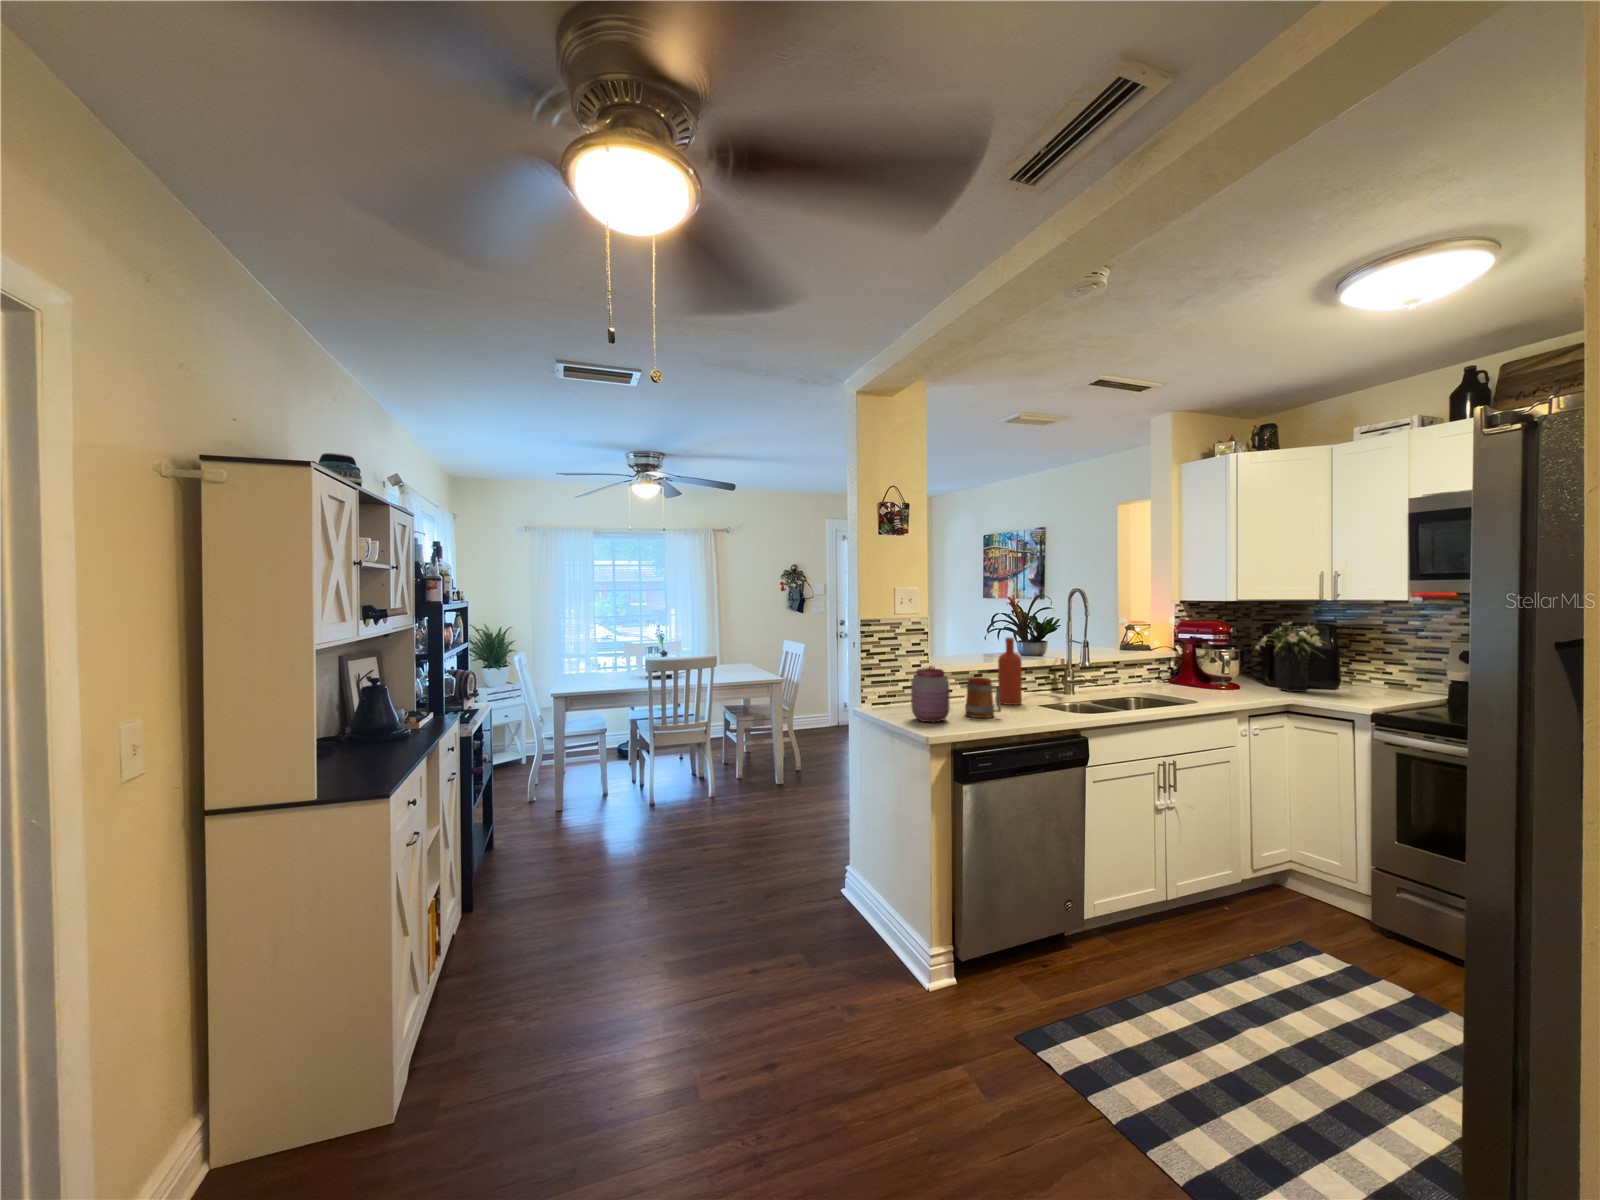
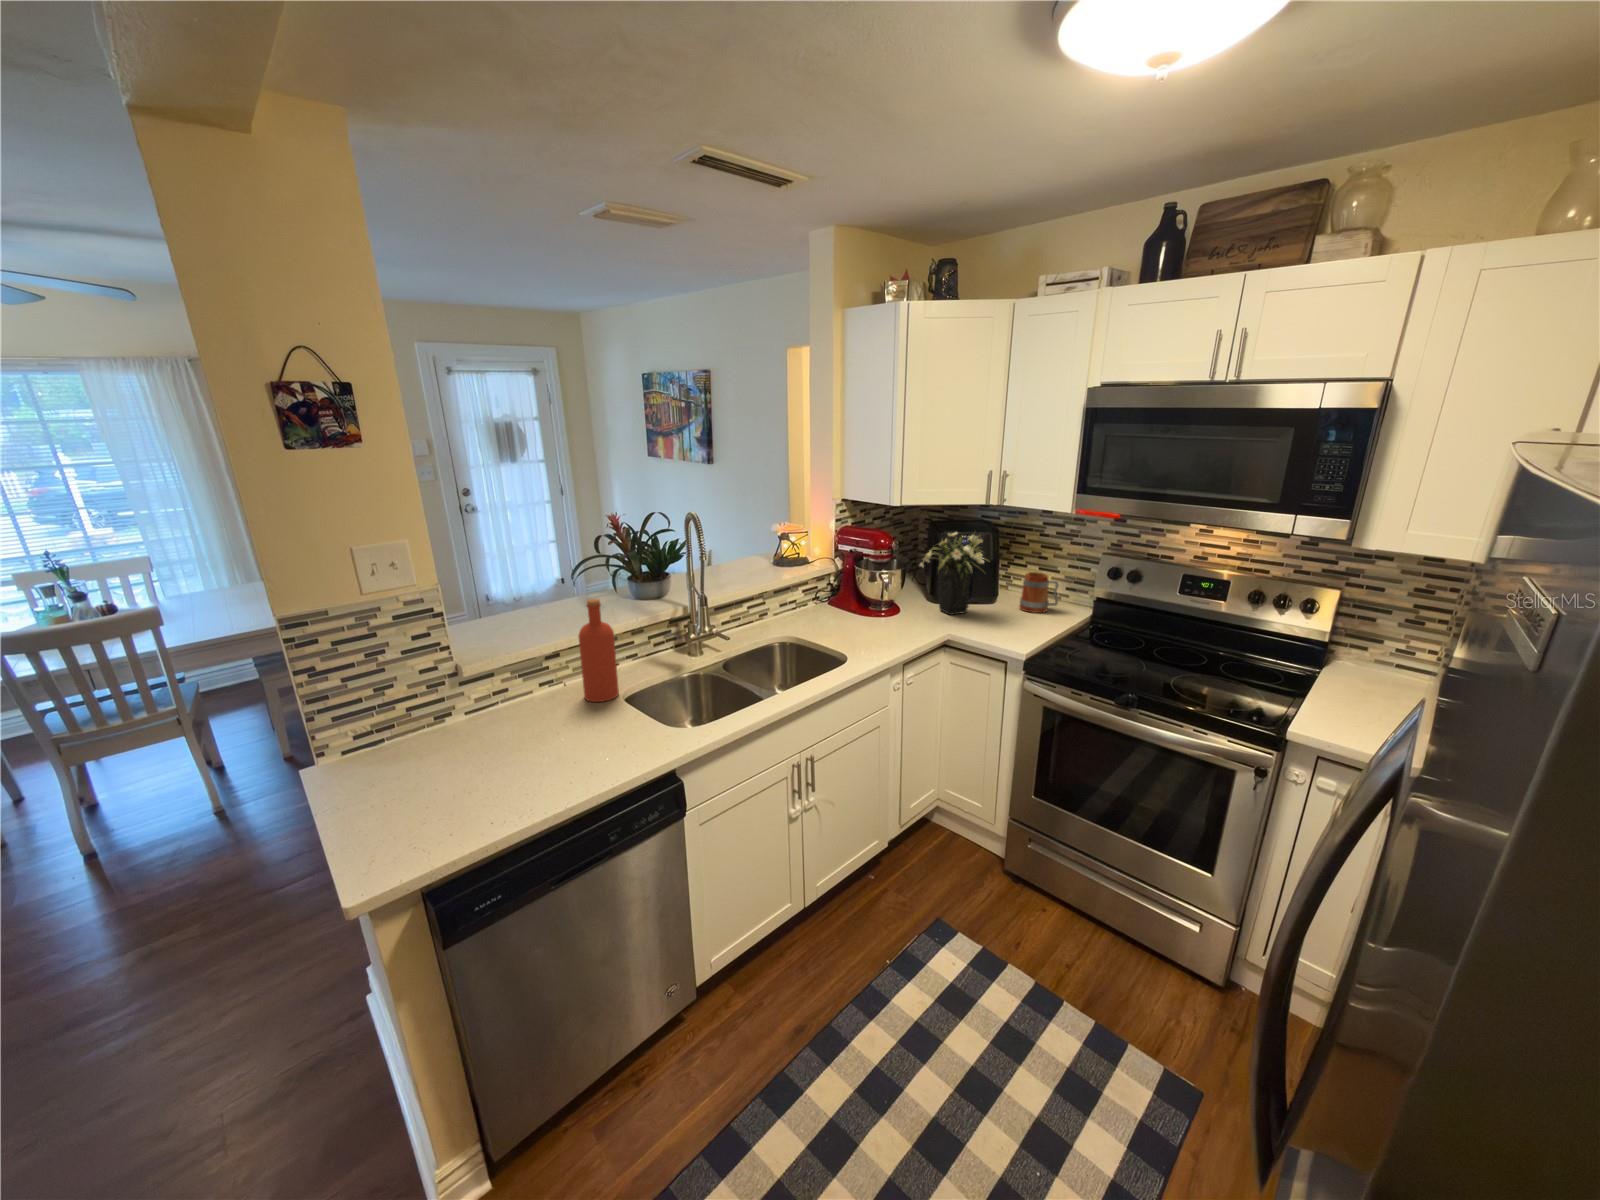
jar: present [911,668,950,722] -> none [384,697,465,797]
mug: present [965,677,1001,718] -> present [1020,572,1058,613]

